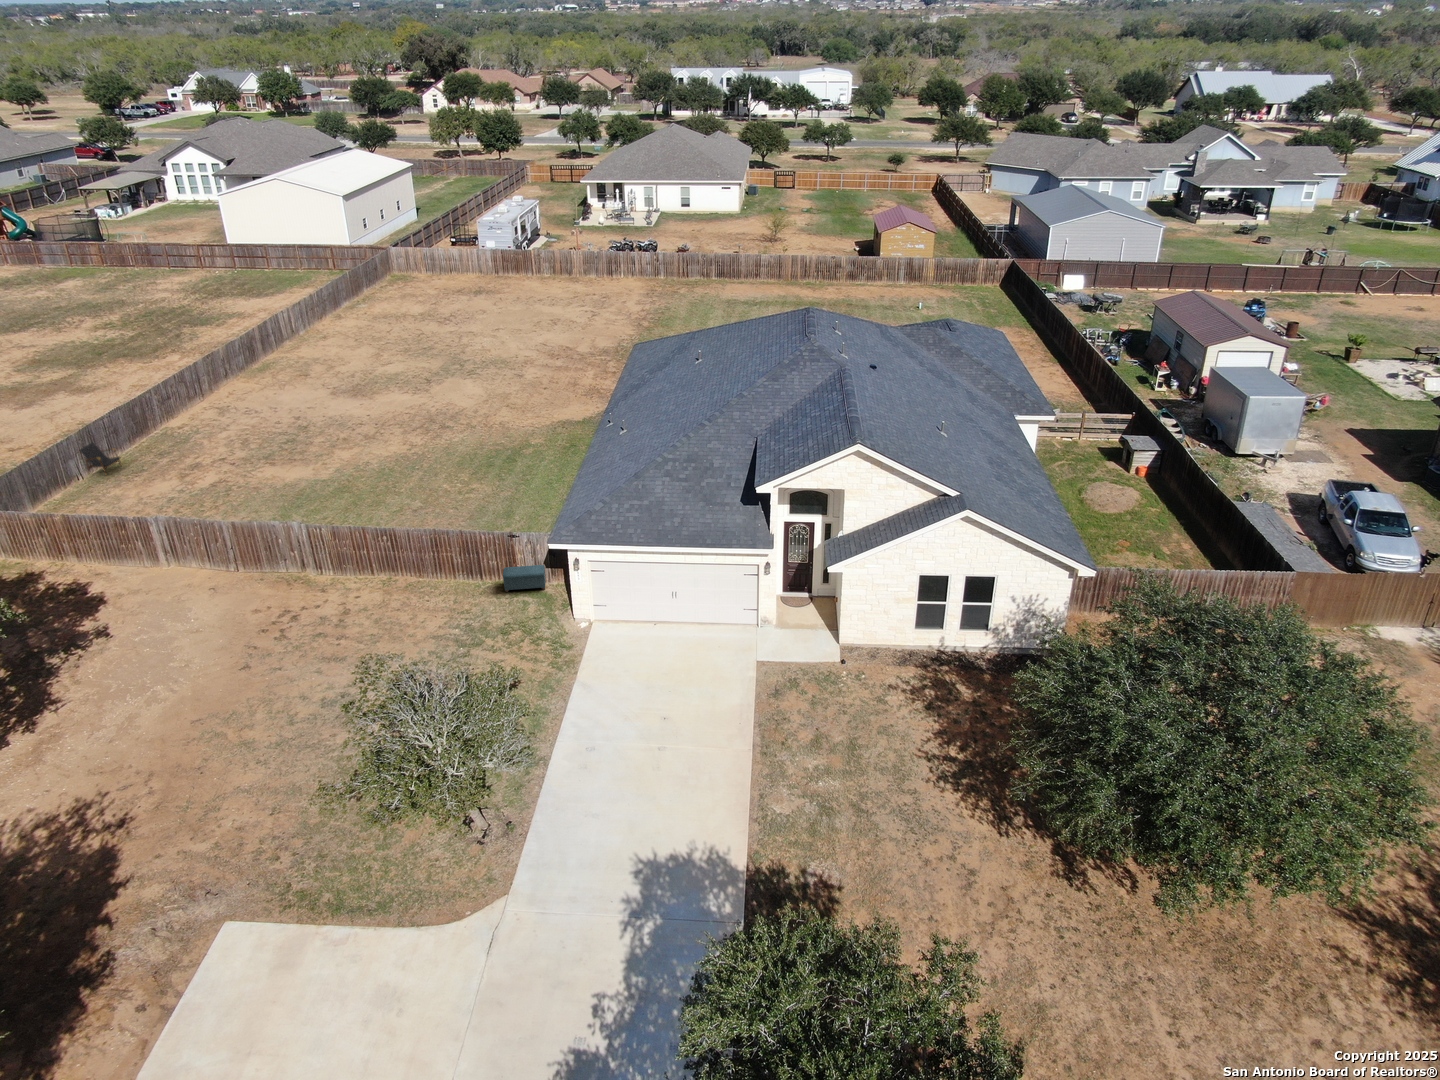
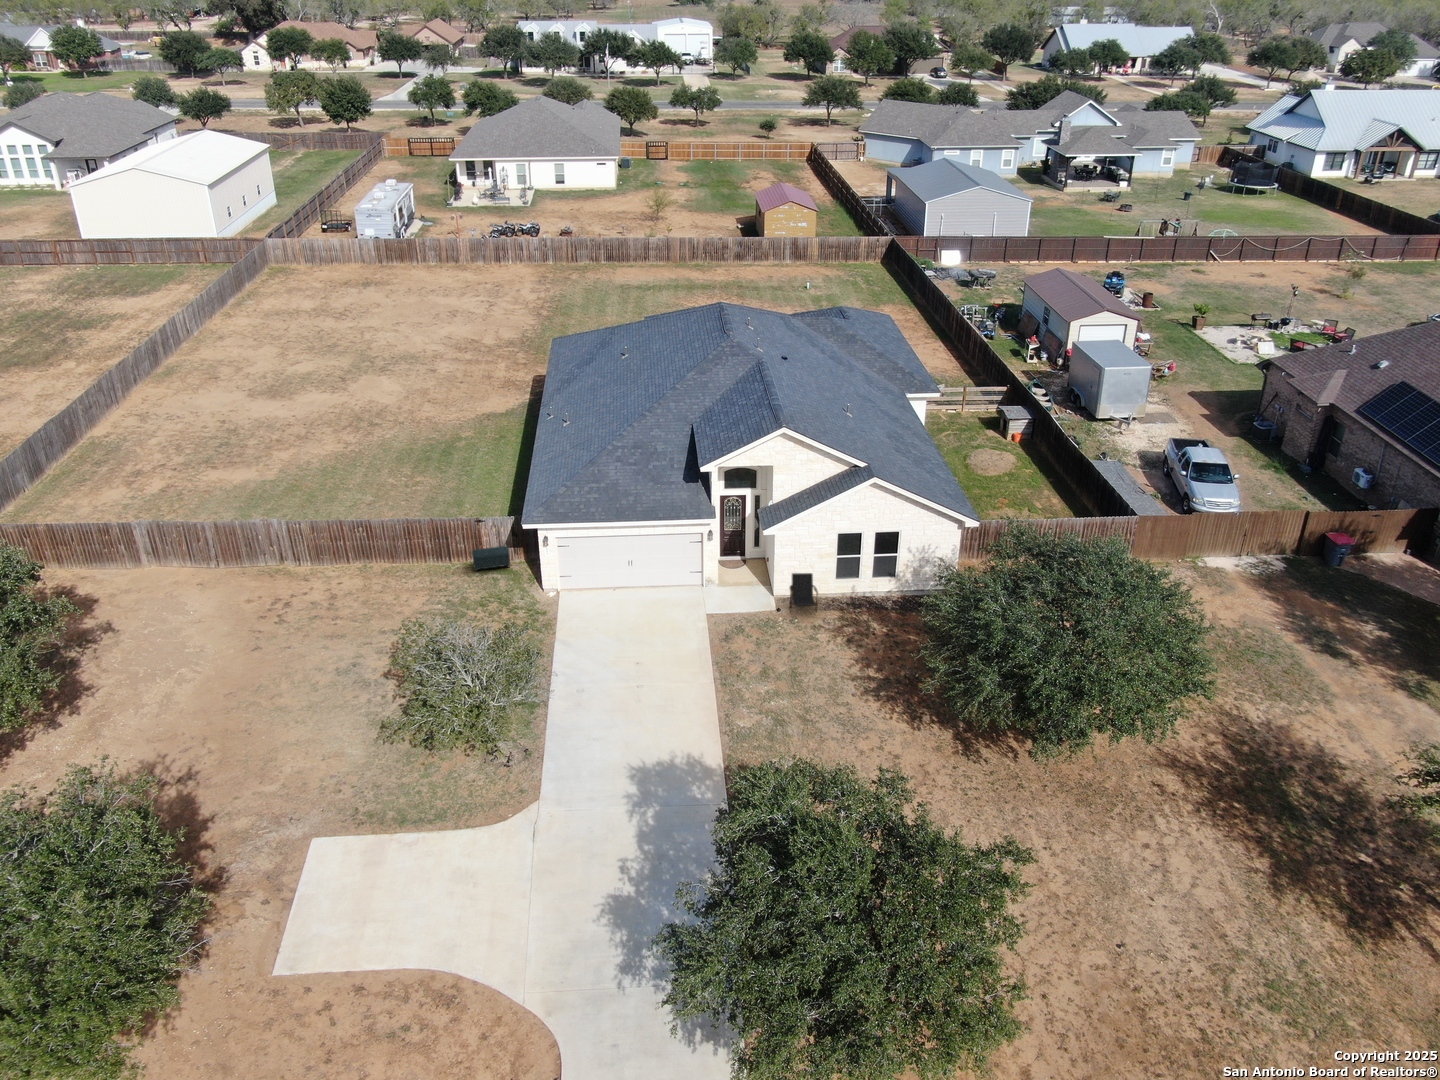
lounge chair: present [80,443,121,474] -> present [790,573,818,612]

